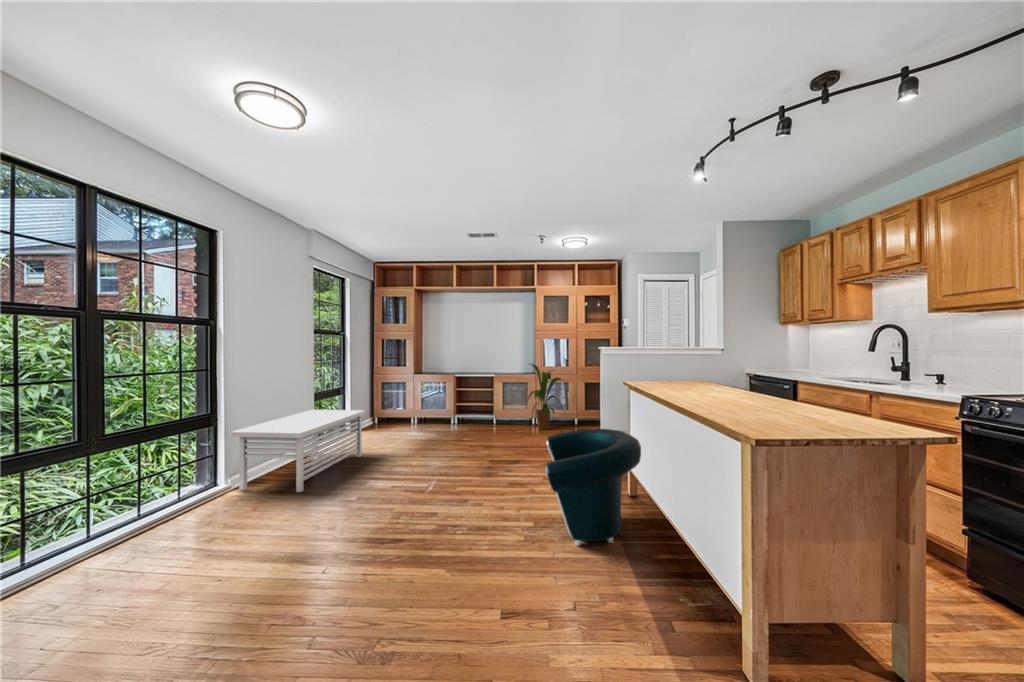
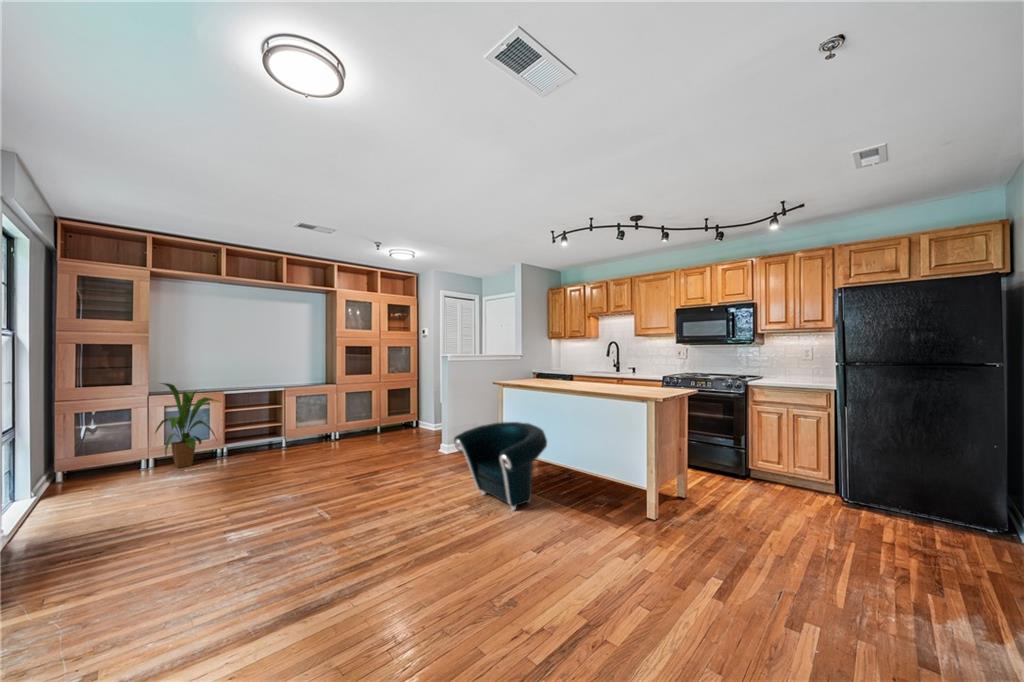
house plant: present [528,364,562,430] -> present [156,383,215,468]
storage bench: present [232,410,365,492] -> none [9,448,170,601]

